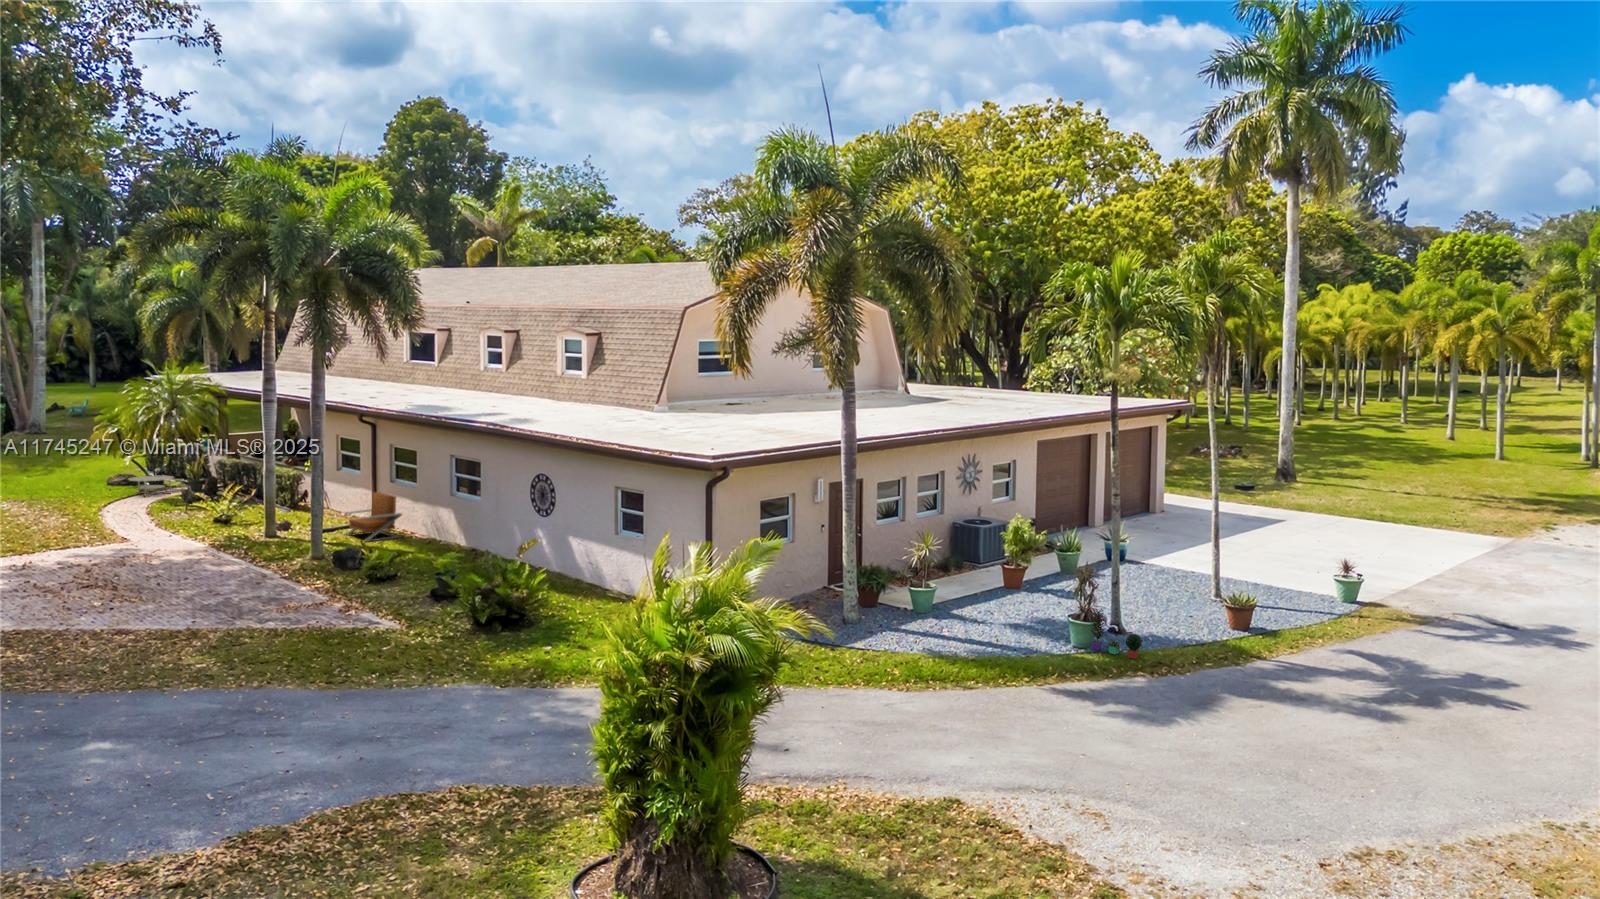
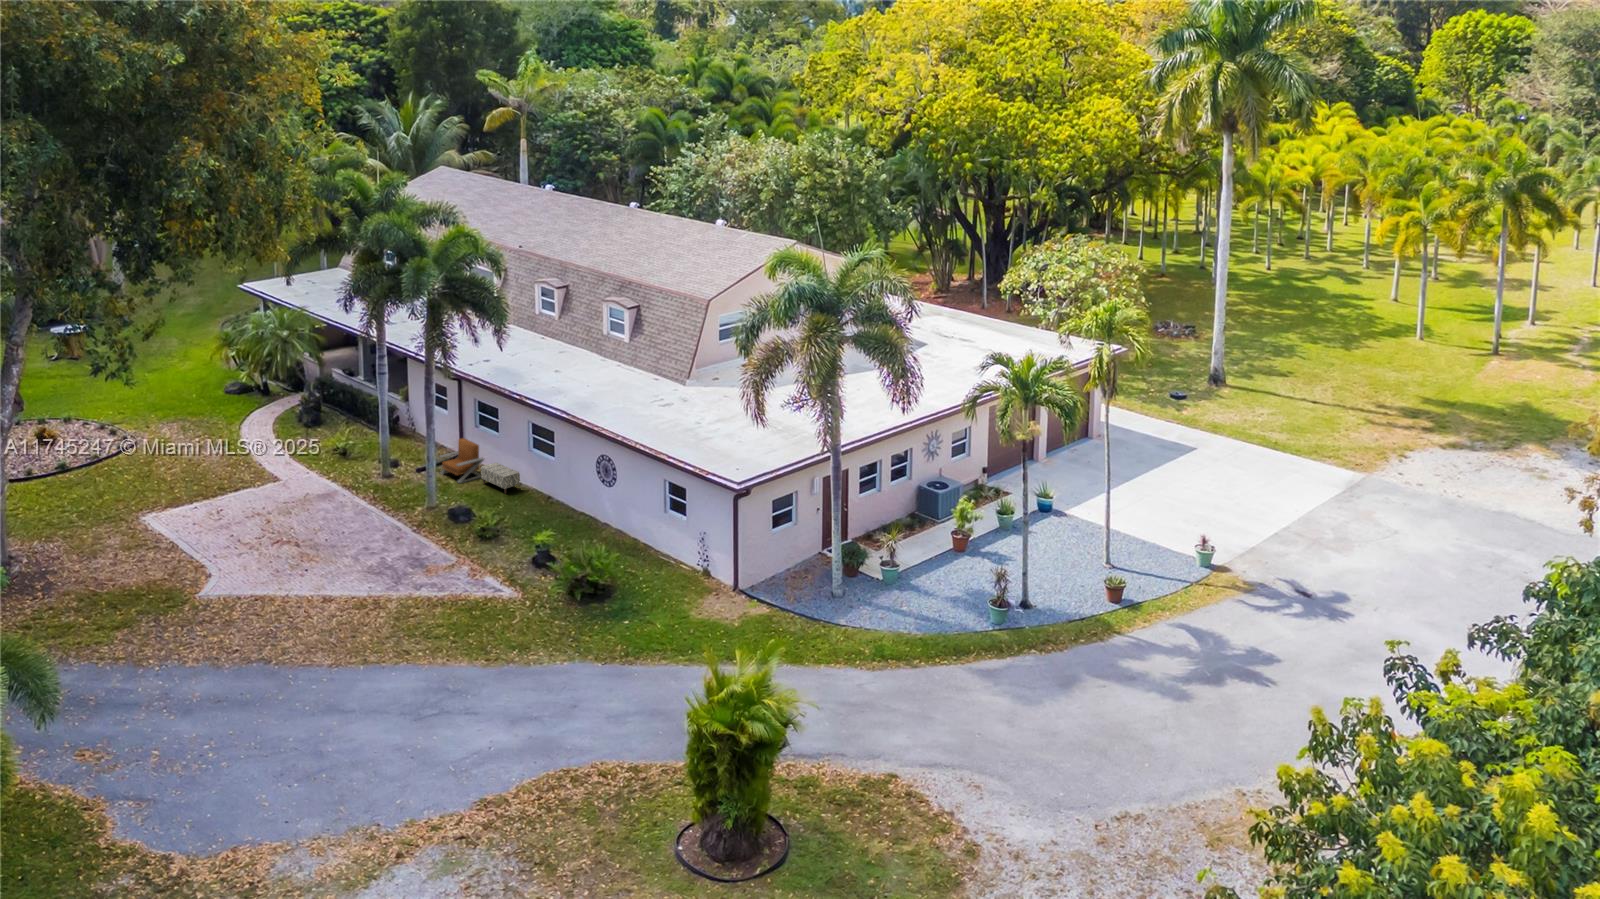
round table: present [128,476,173,497] -> none [239,391,276,414]
bench: none [395,517,443,549] -> present [481,463,520,494]
potted plant: present [1091,608,1143,659] -> none [1003,600,1038,638]

